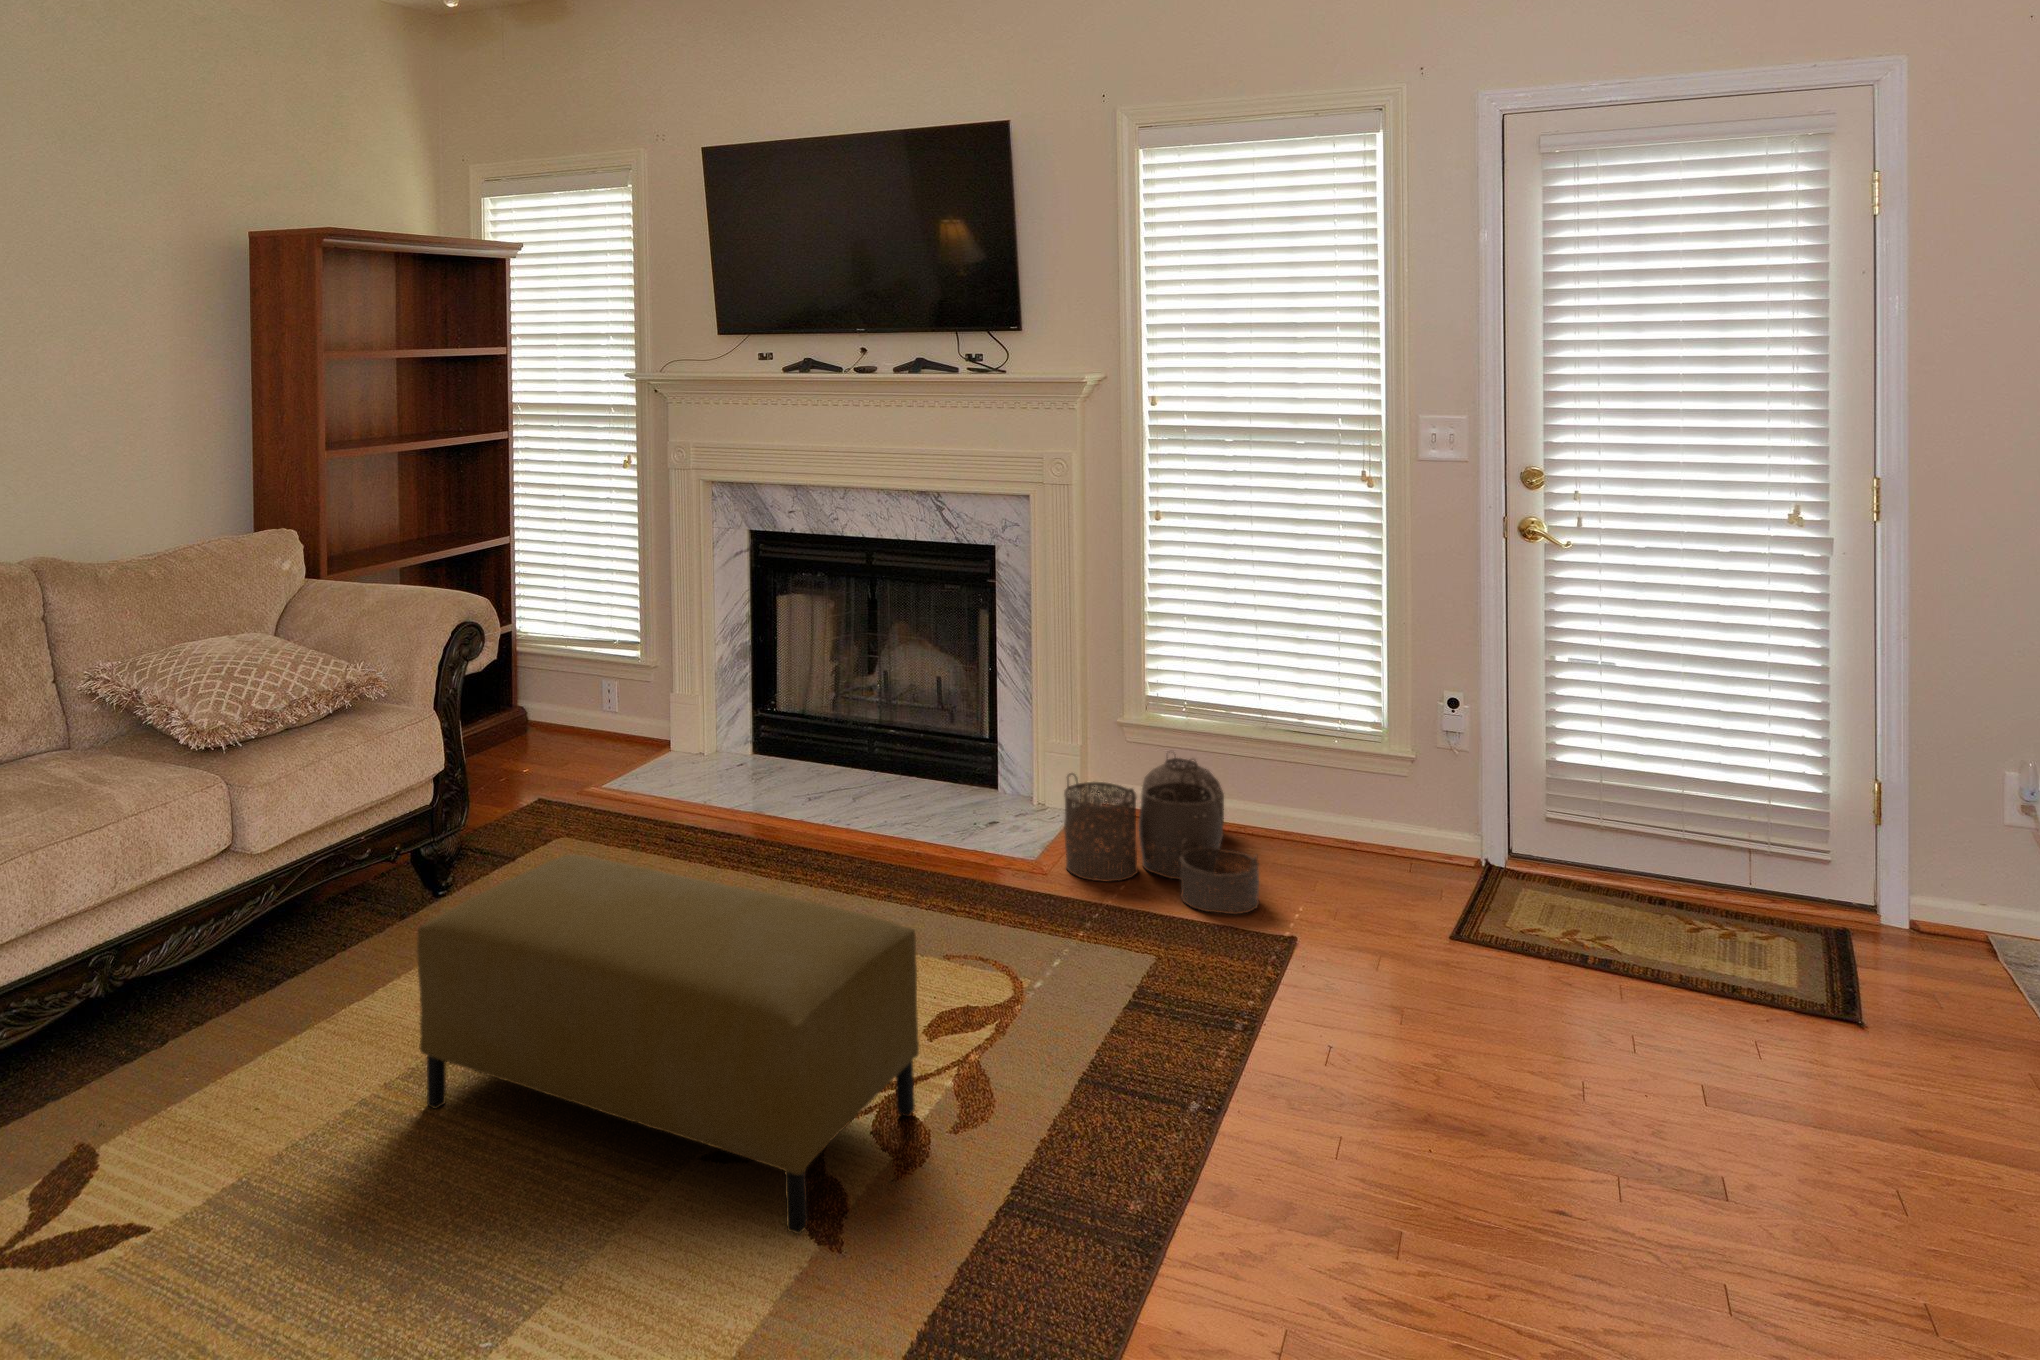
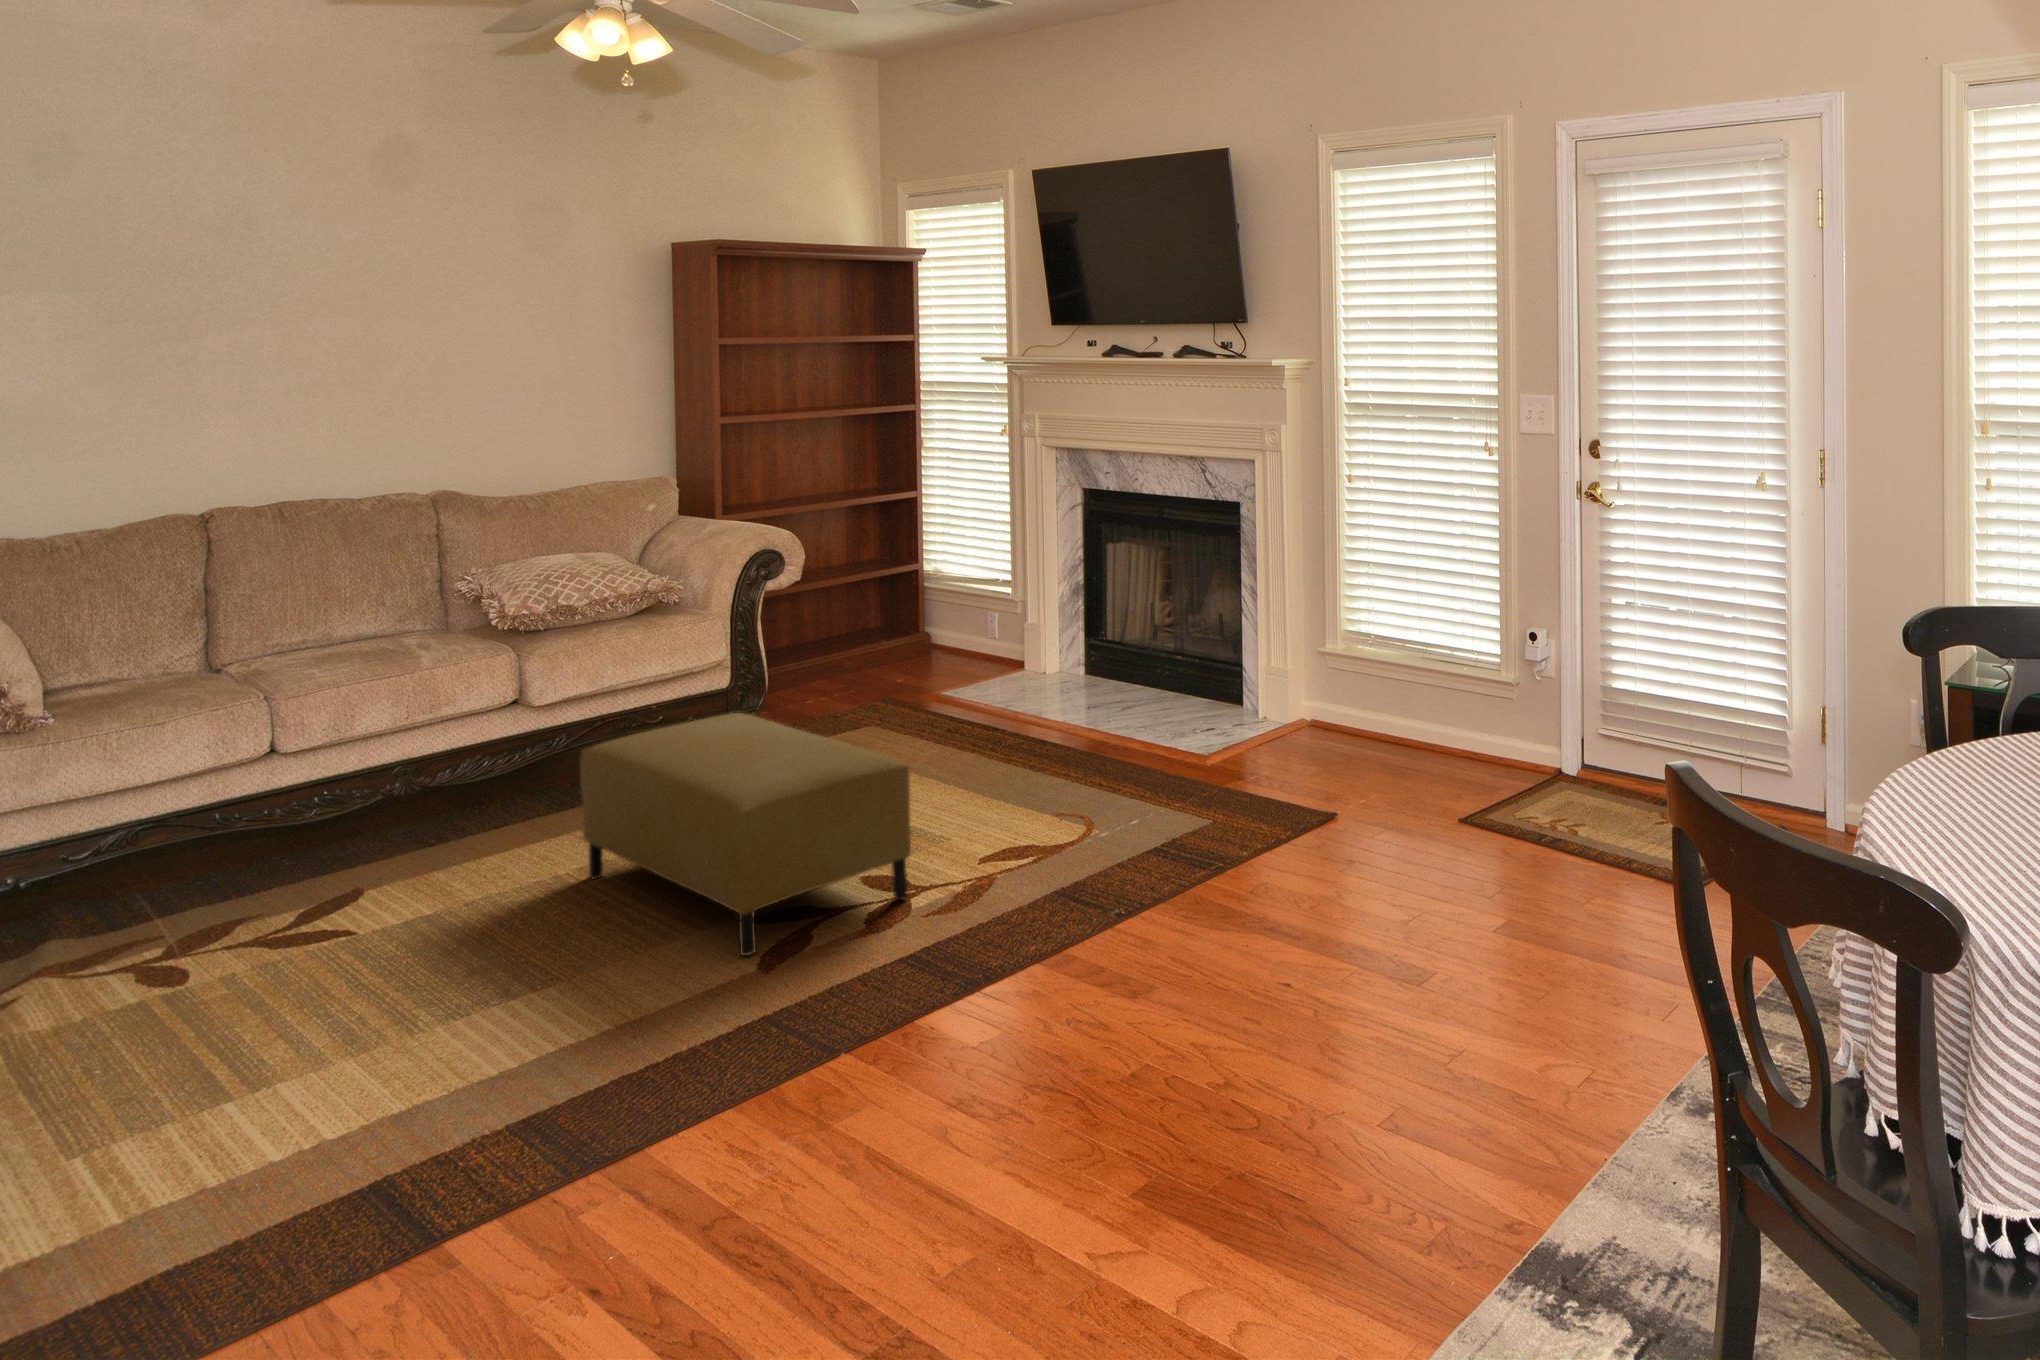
woven basket: present [1064,757,1259,914] -> none [1217,672,1379,795]

